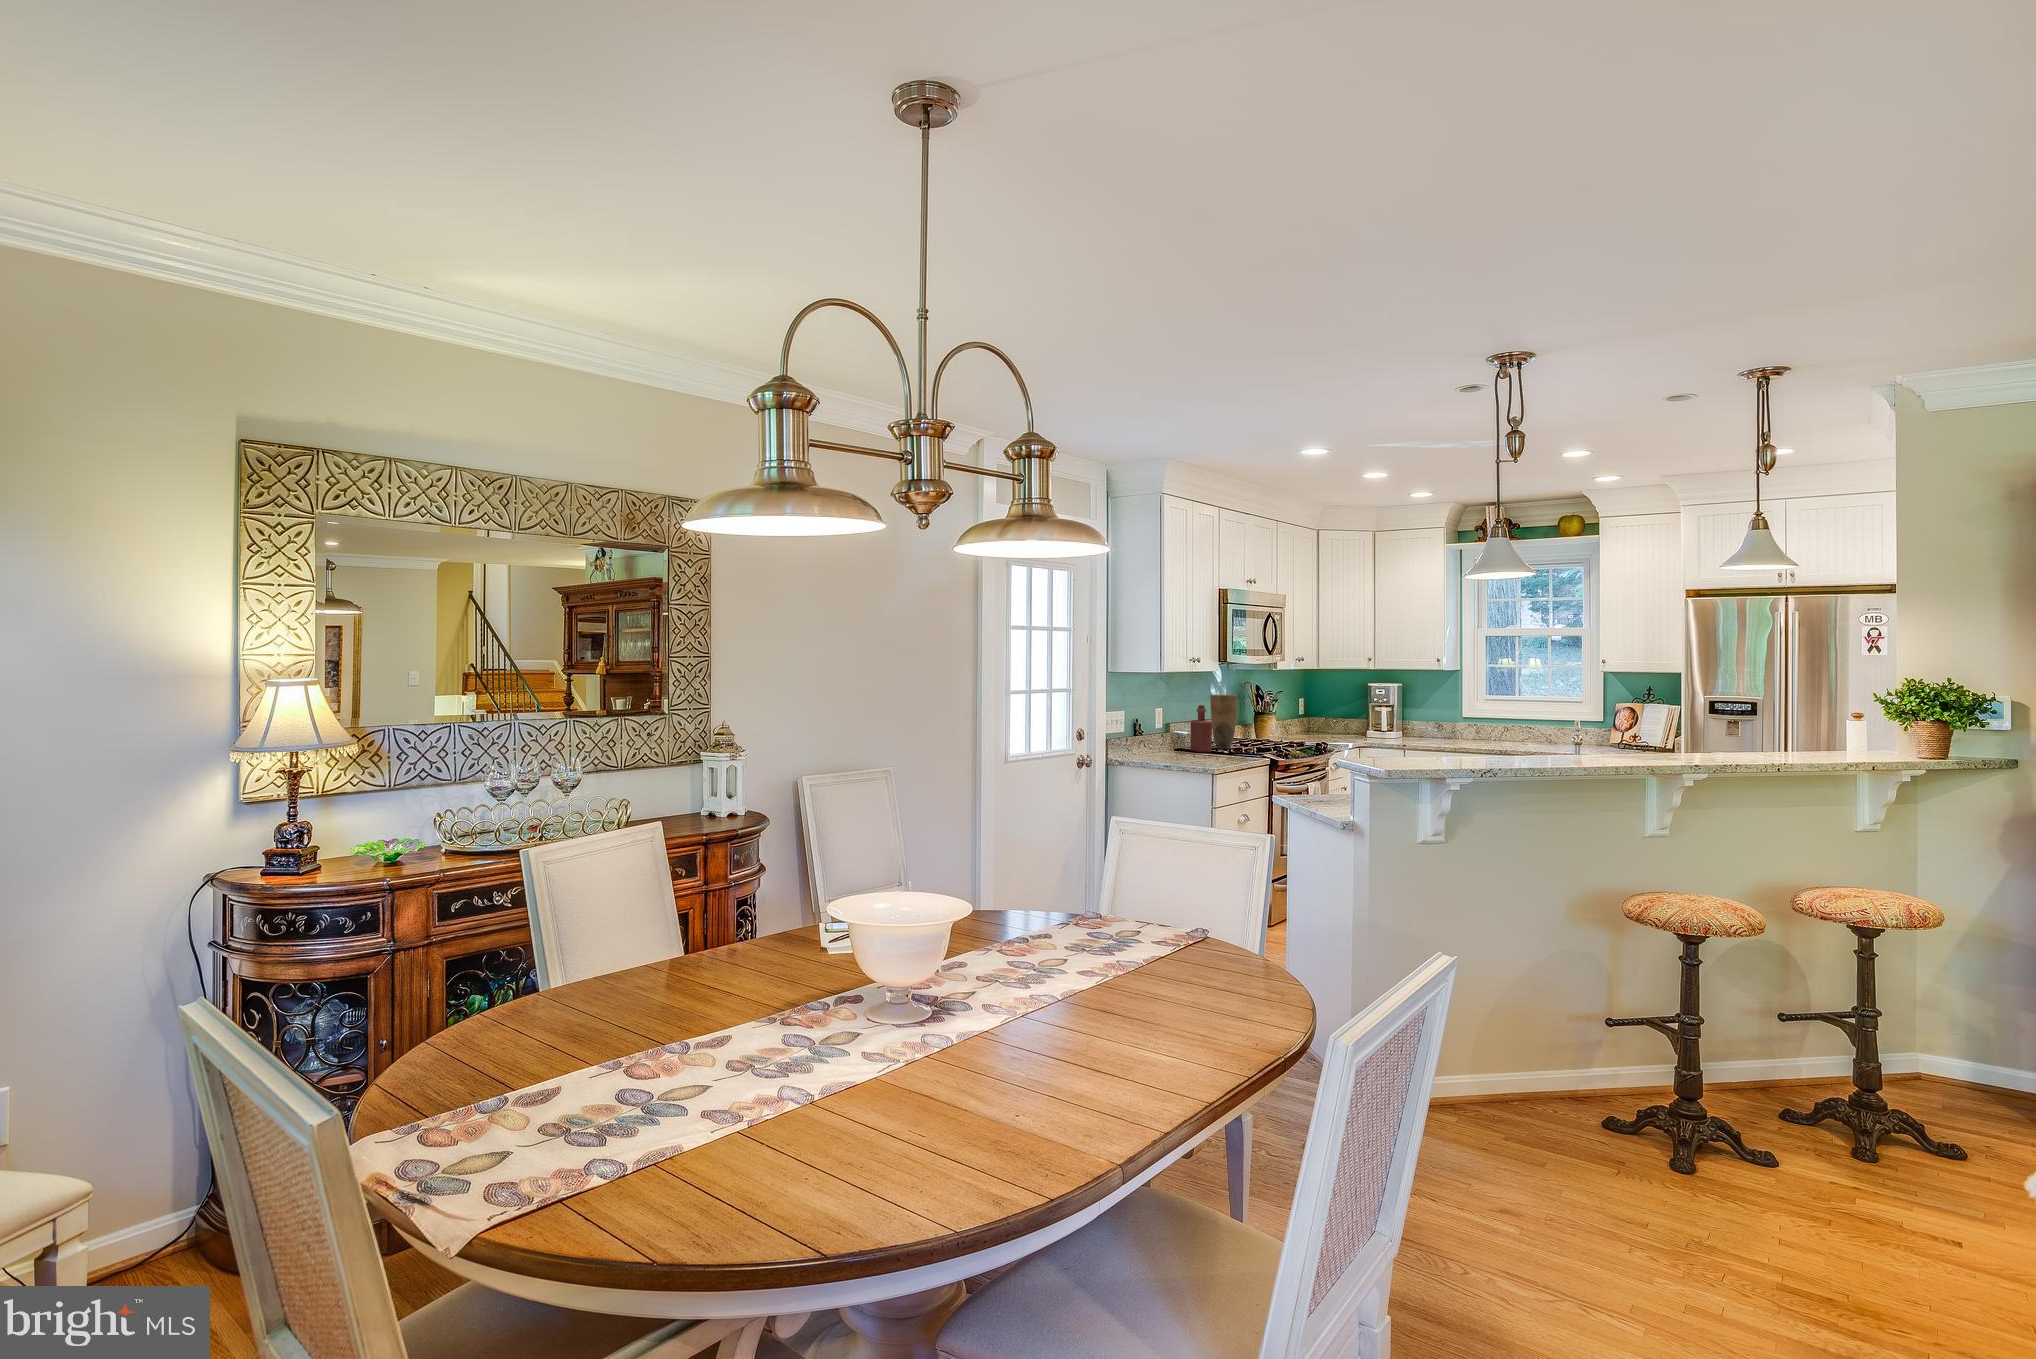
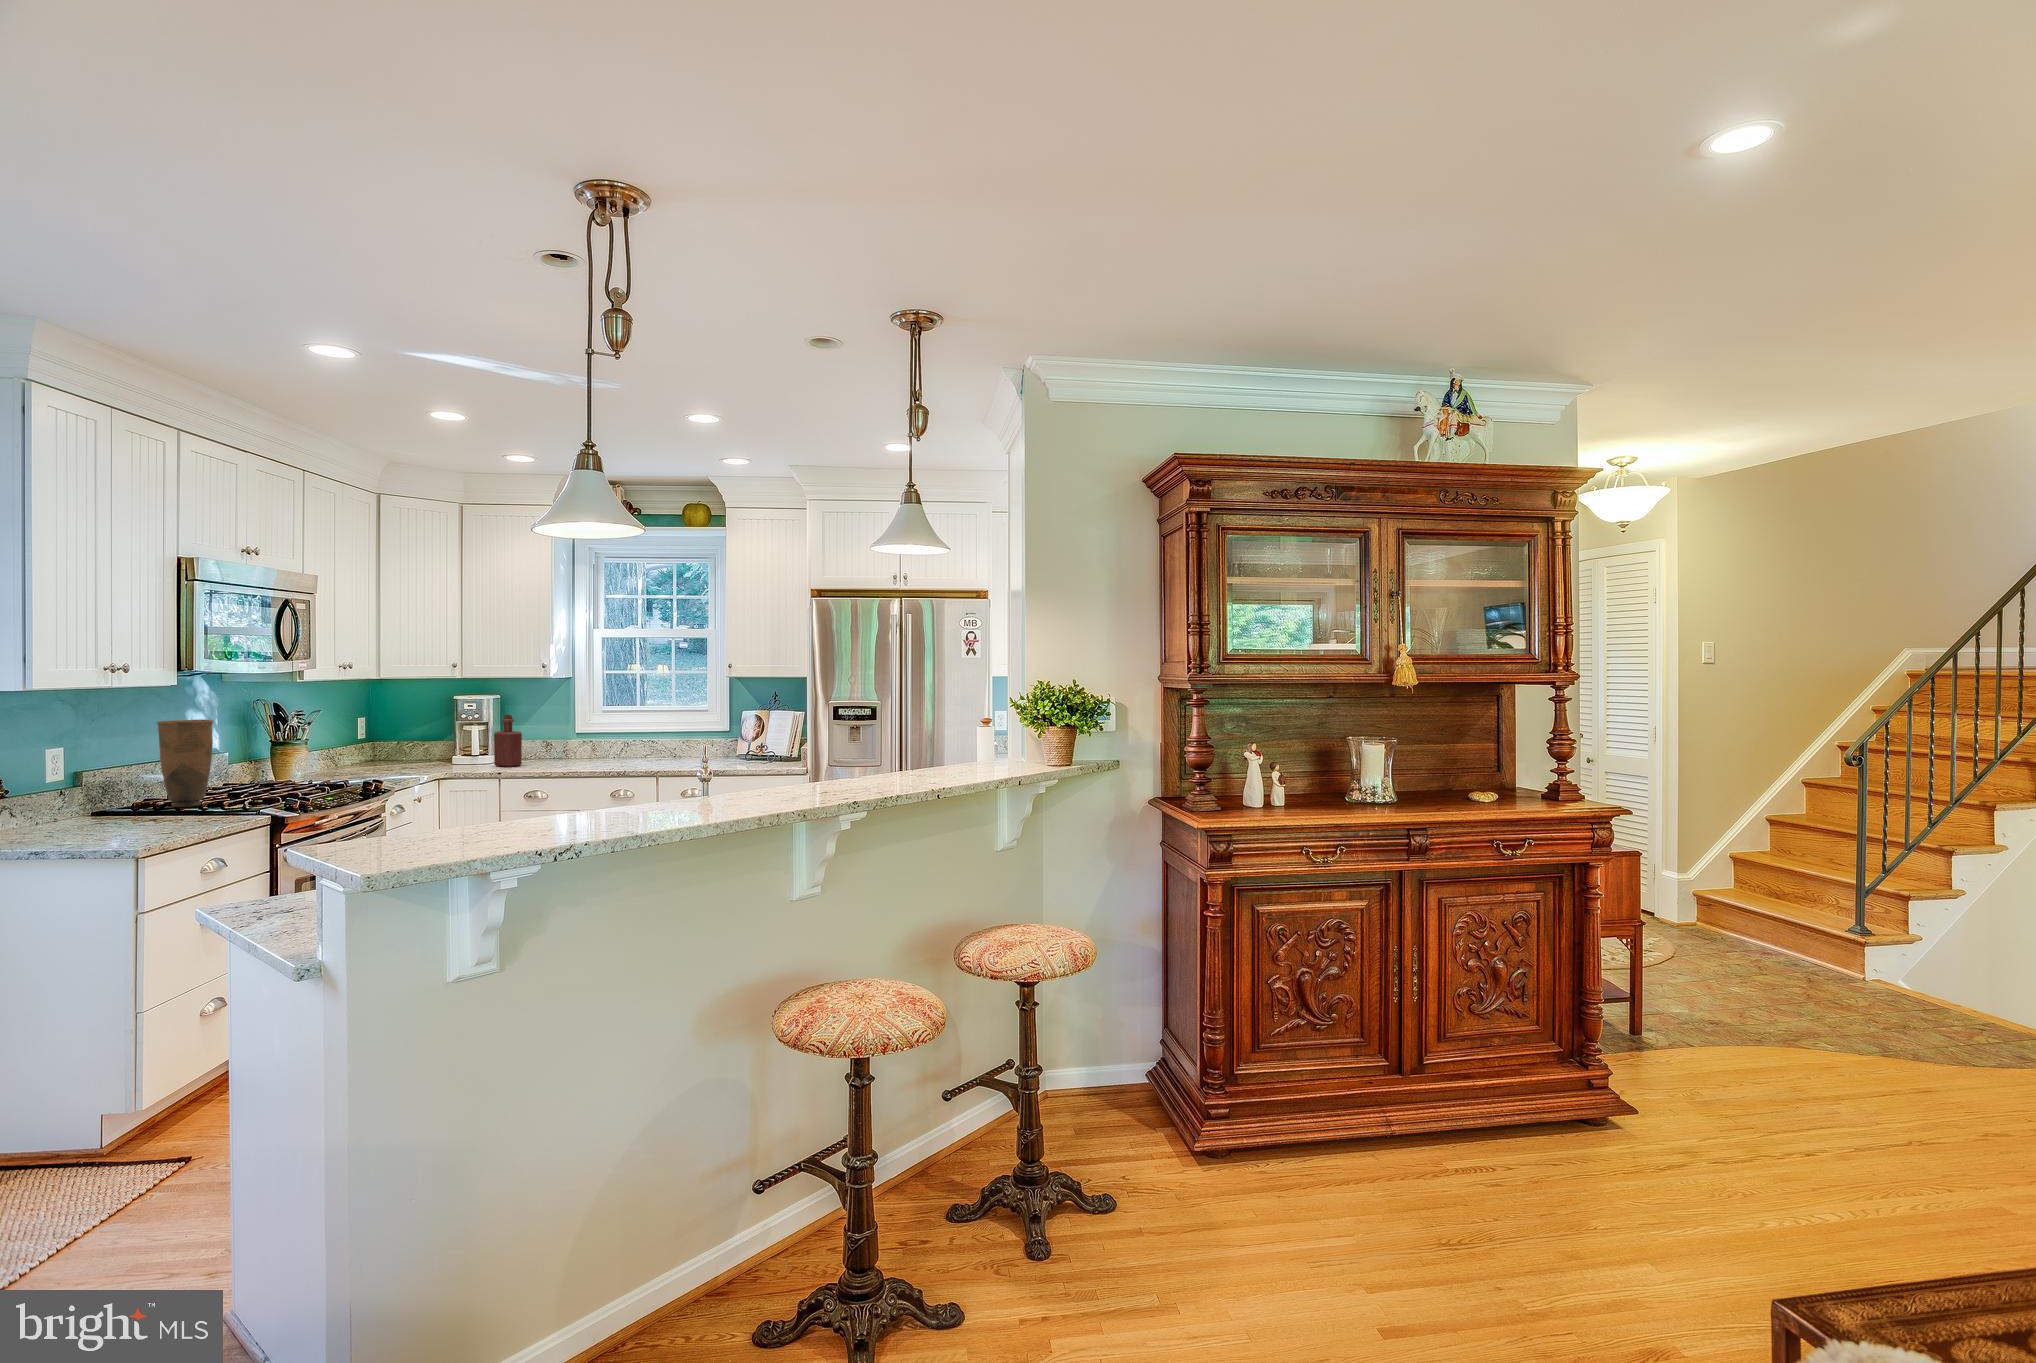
bottle: present [1191,705,1212,753] -> present [494,715,522,767]

